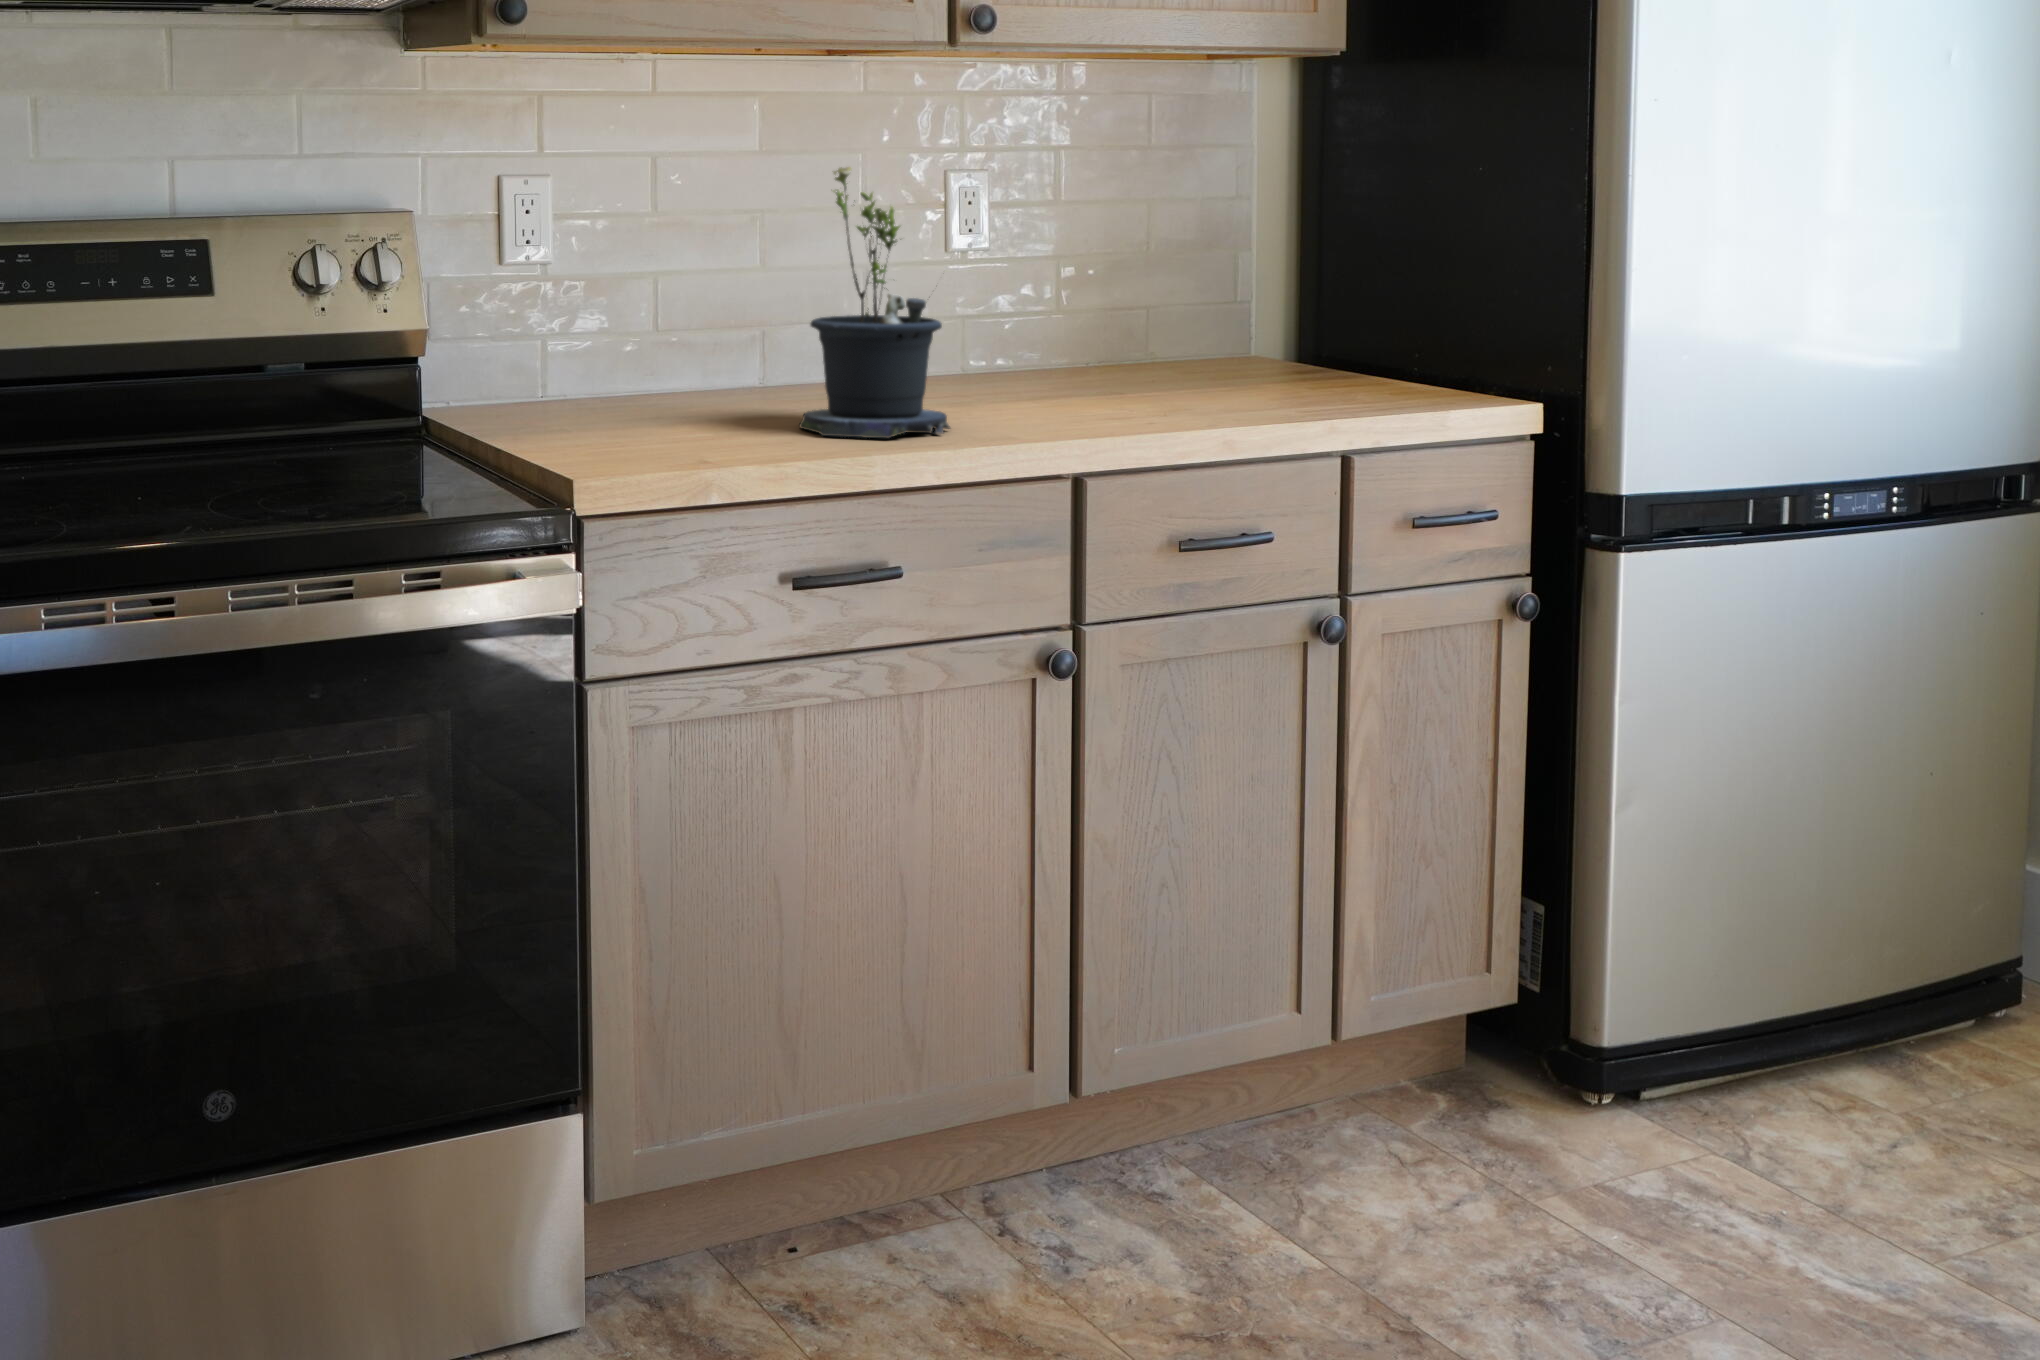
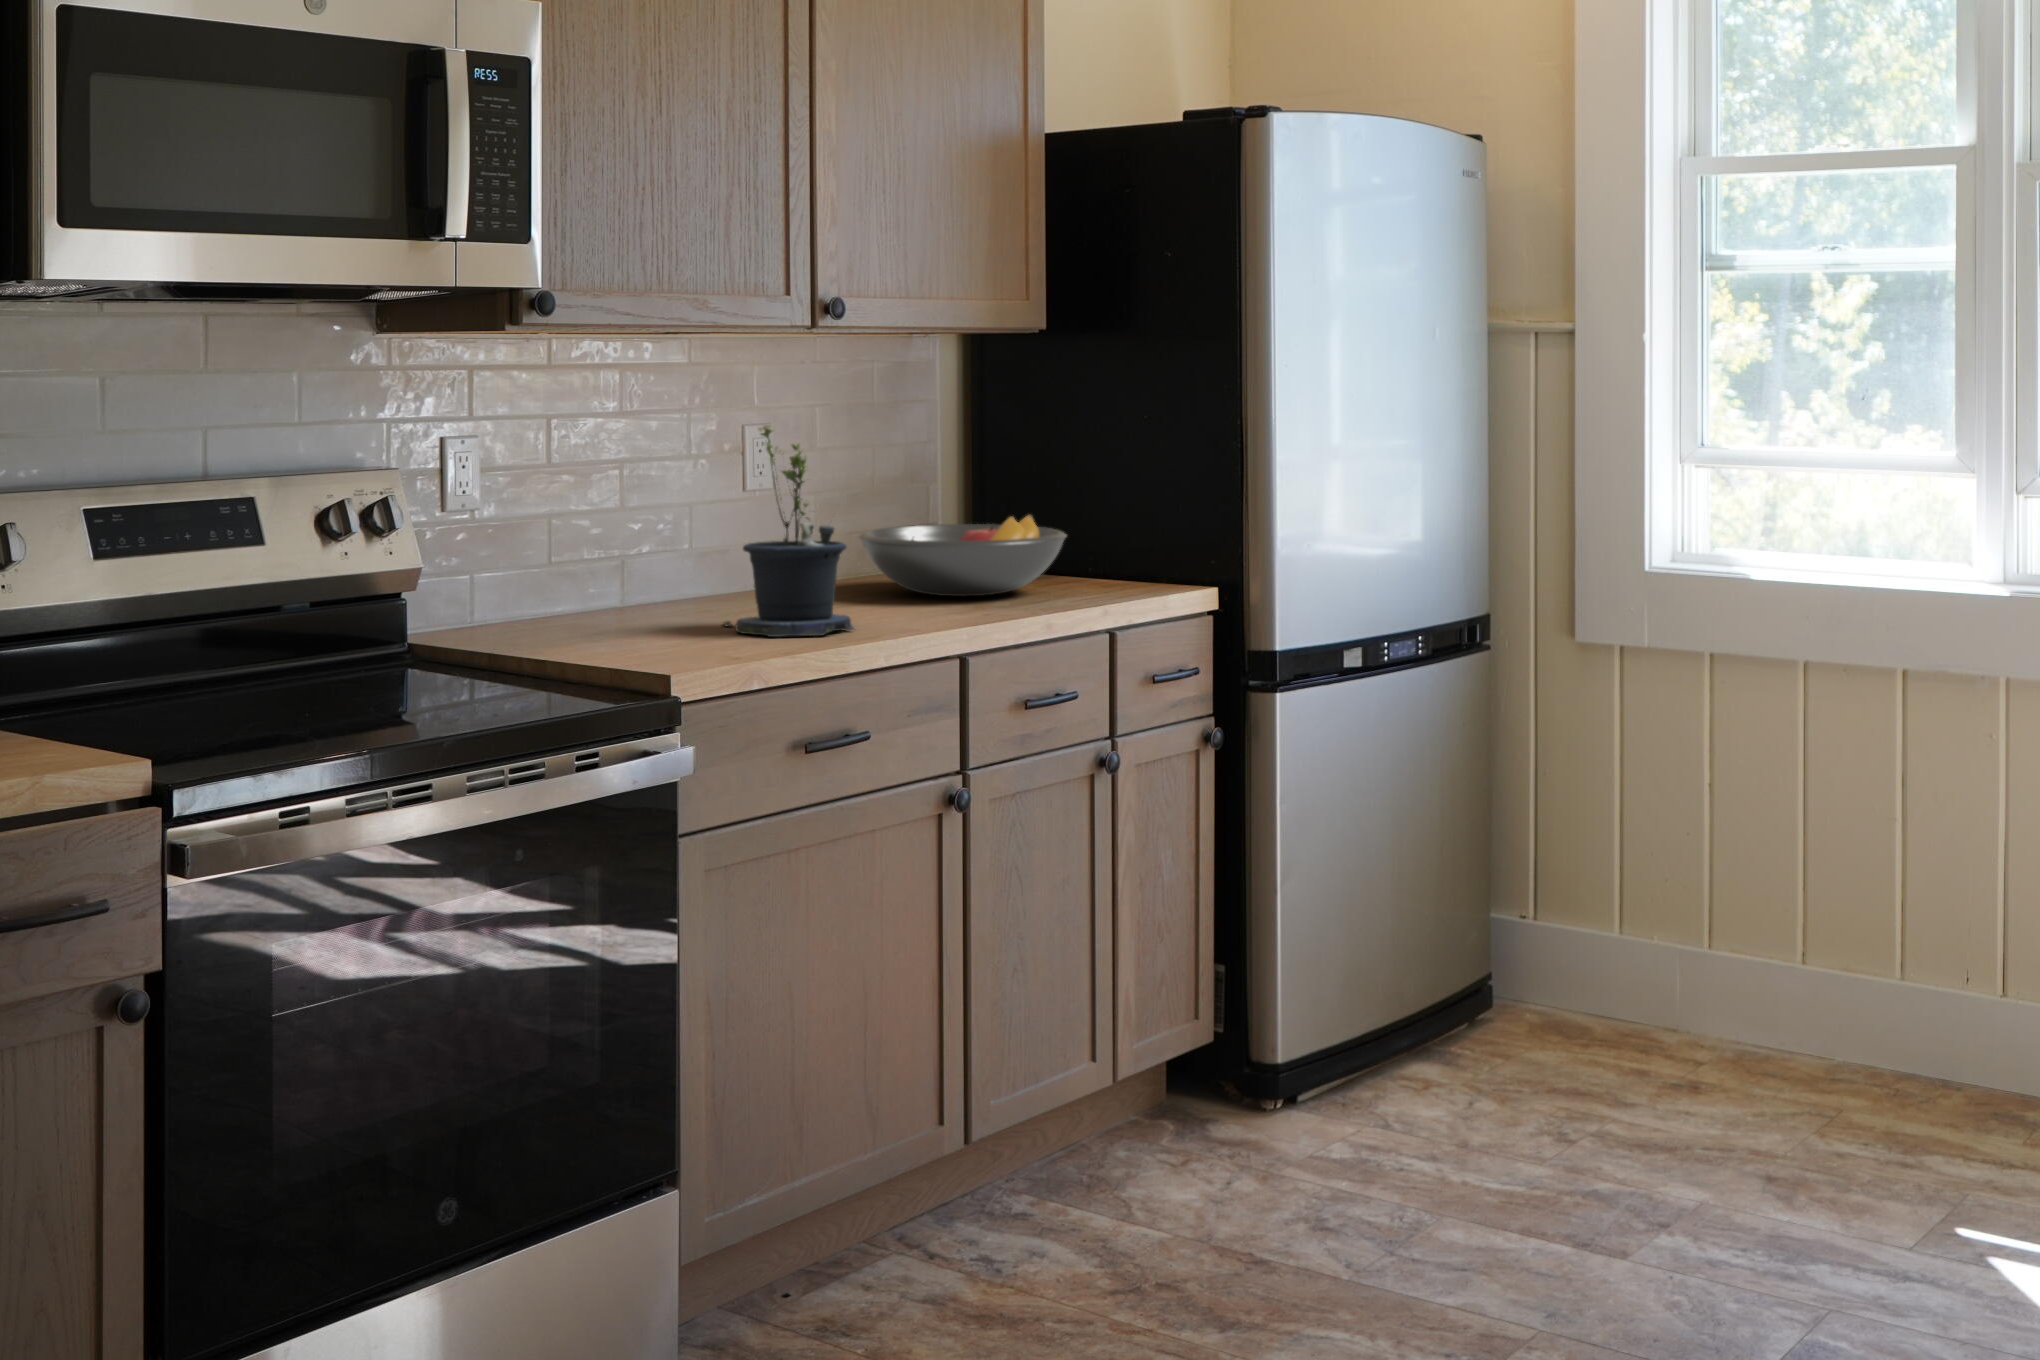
fruit bowl: none [1058,294,1333,396] -> present [859,514,1066,596]

